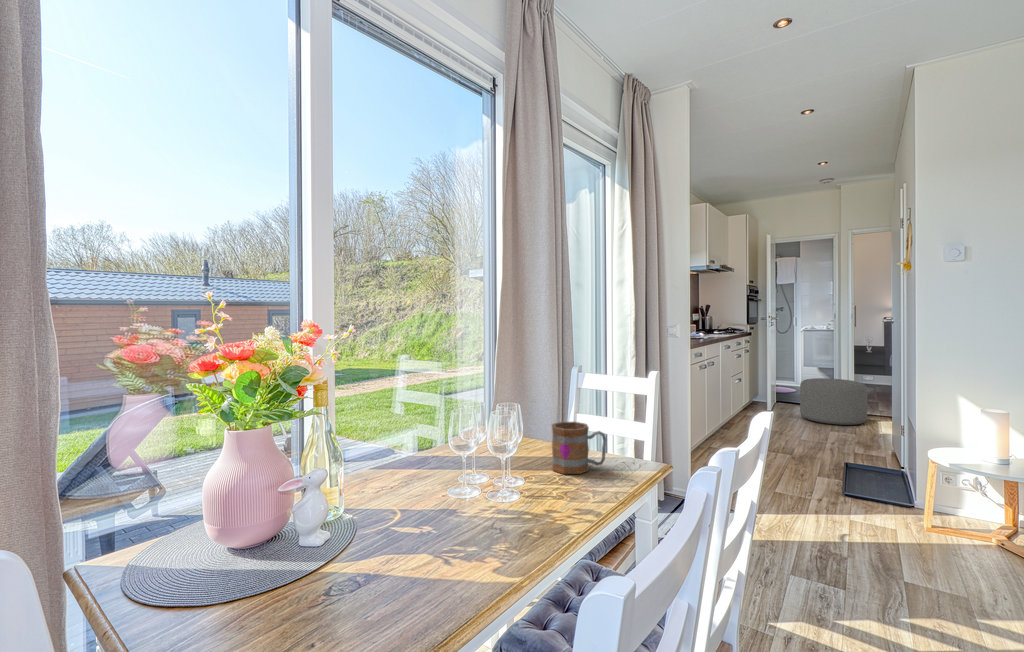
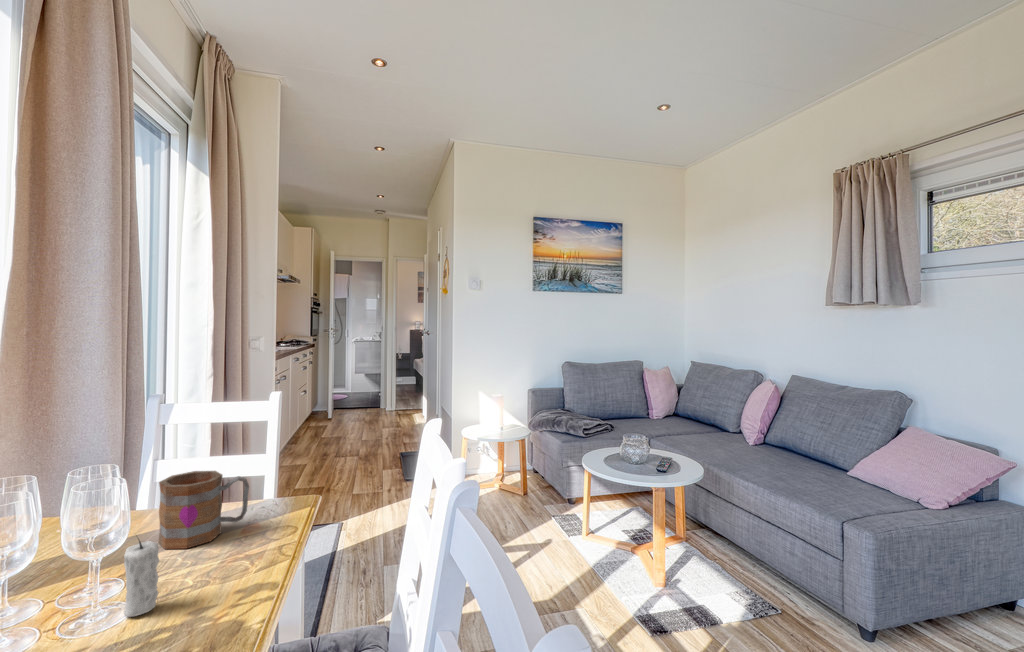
ottoman: present [800,378,867,425] -> none [357,383,408,422]
candle: none [514,448,533,502] -> present [124,539,159,617]

